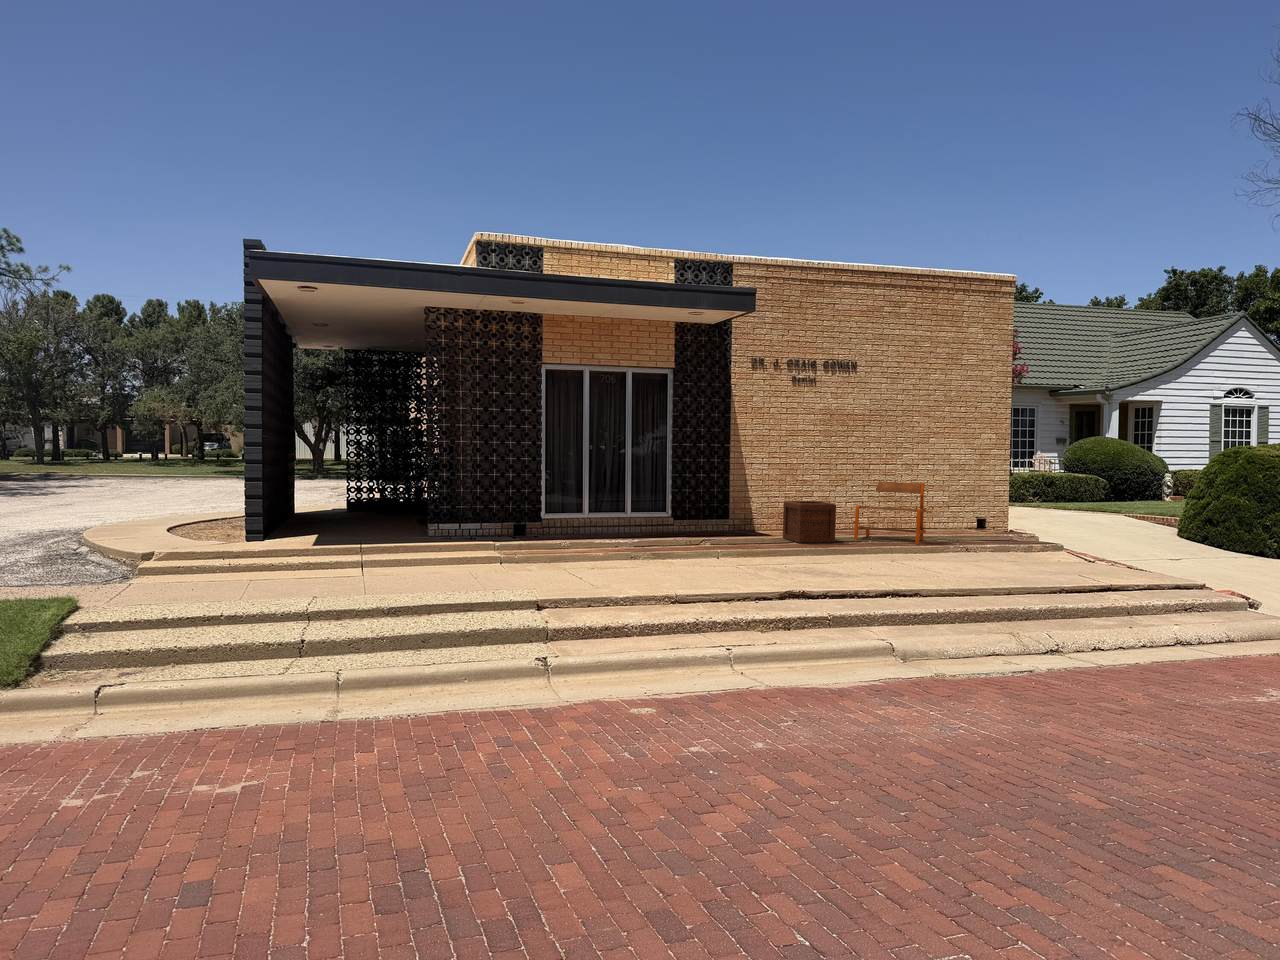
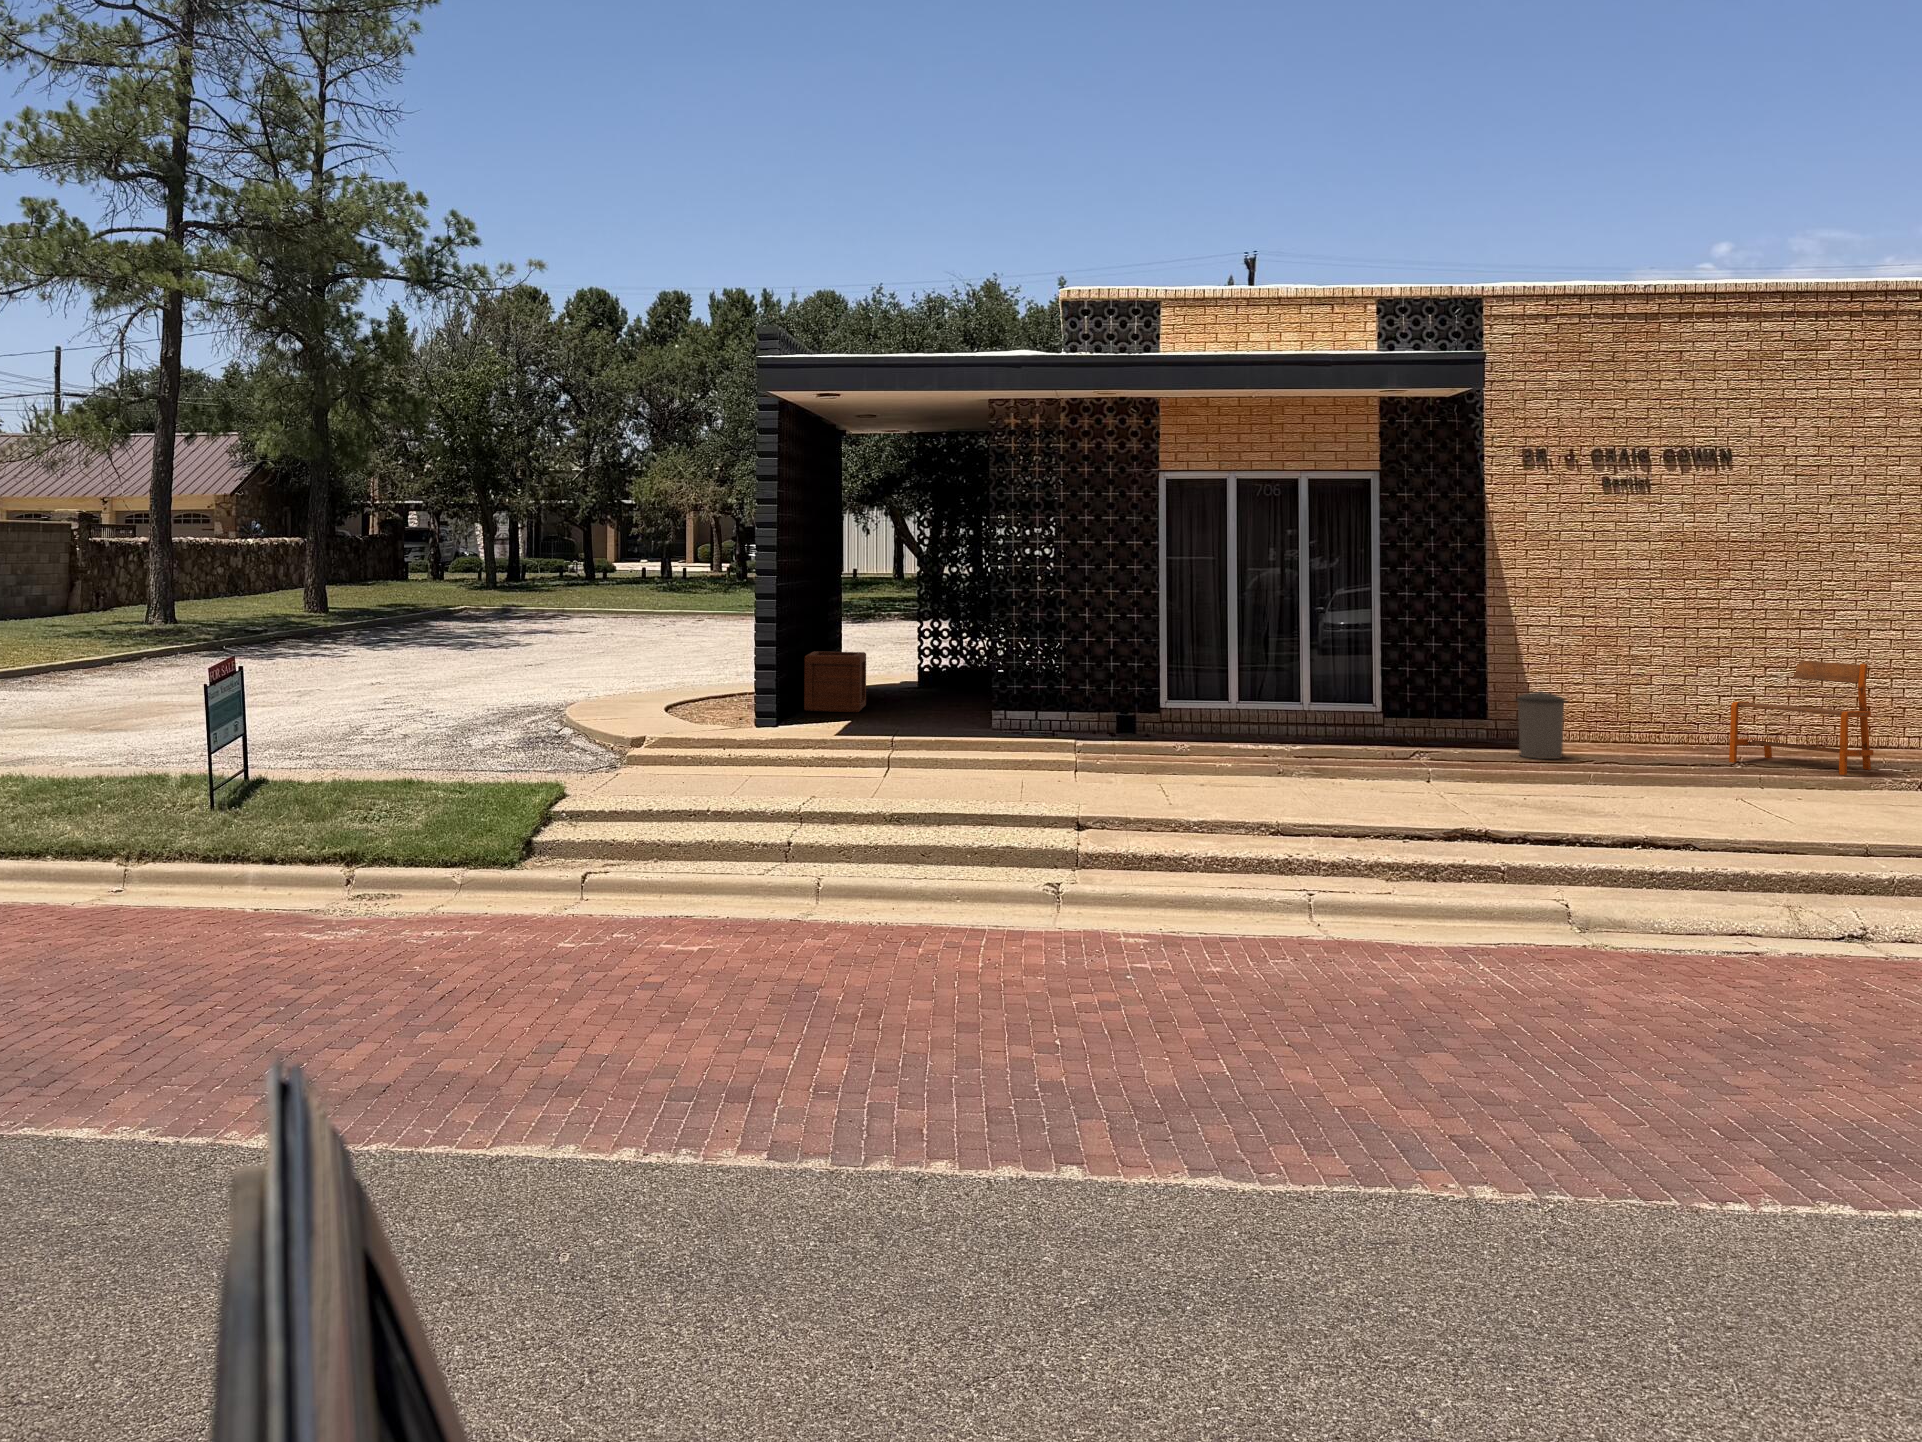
wooden crate: present [783,501,836,543] -> present [804,651,866,712]
trash can: none [746,502,776,542] -> present [1515,691,1567,759]

